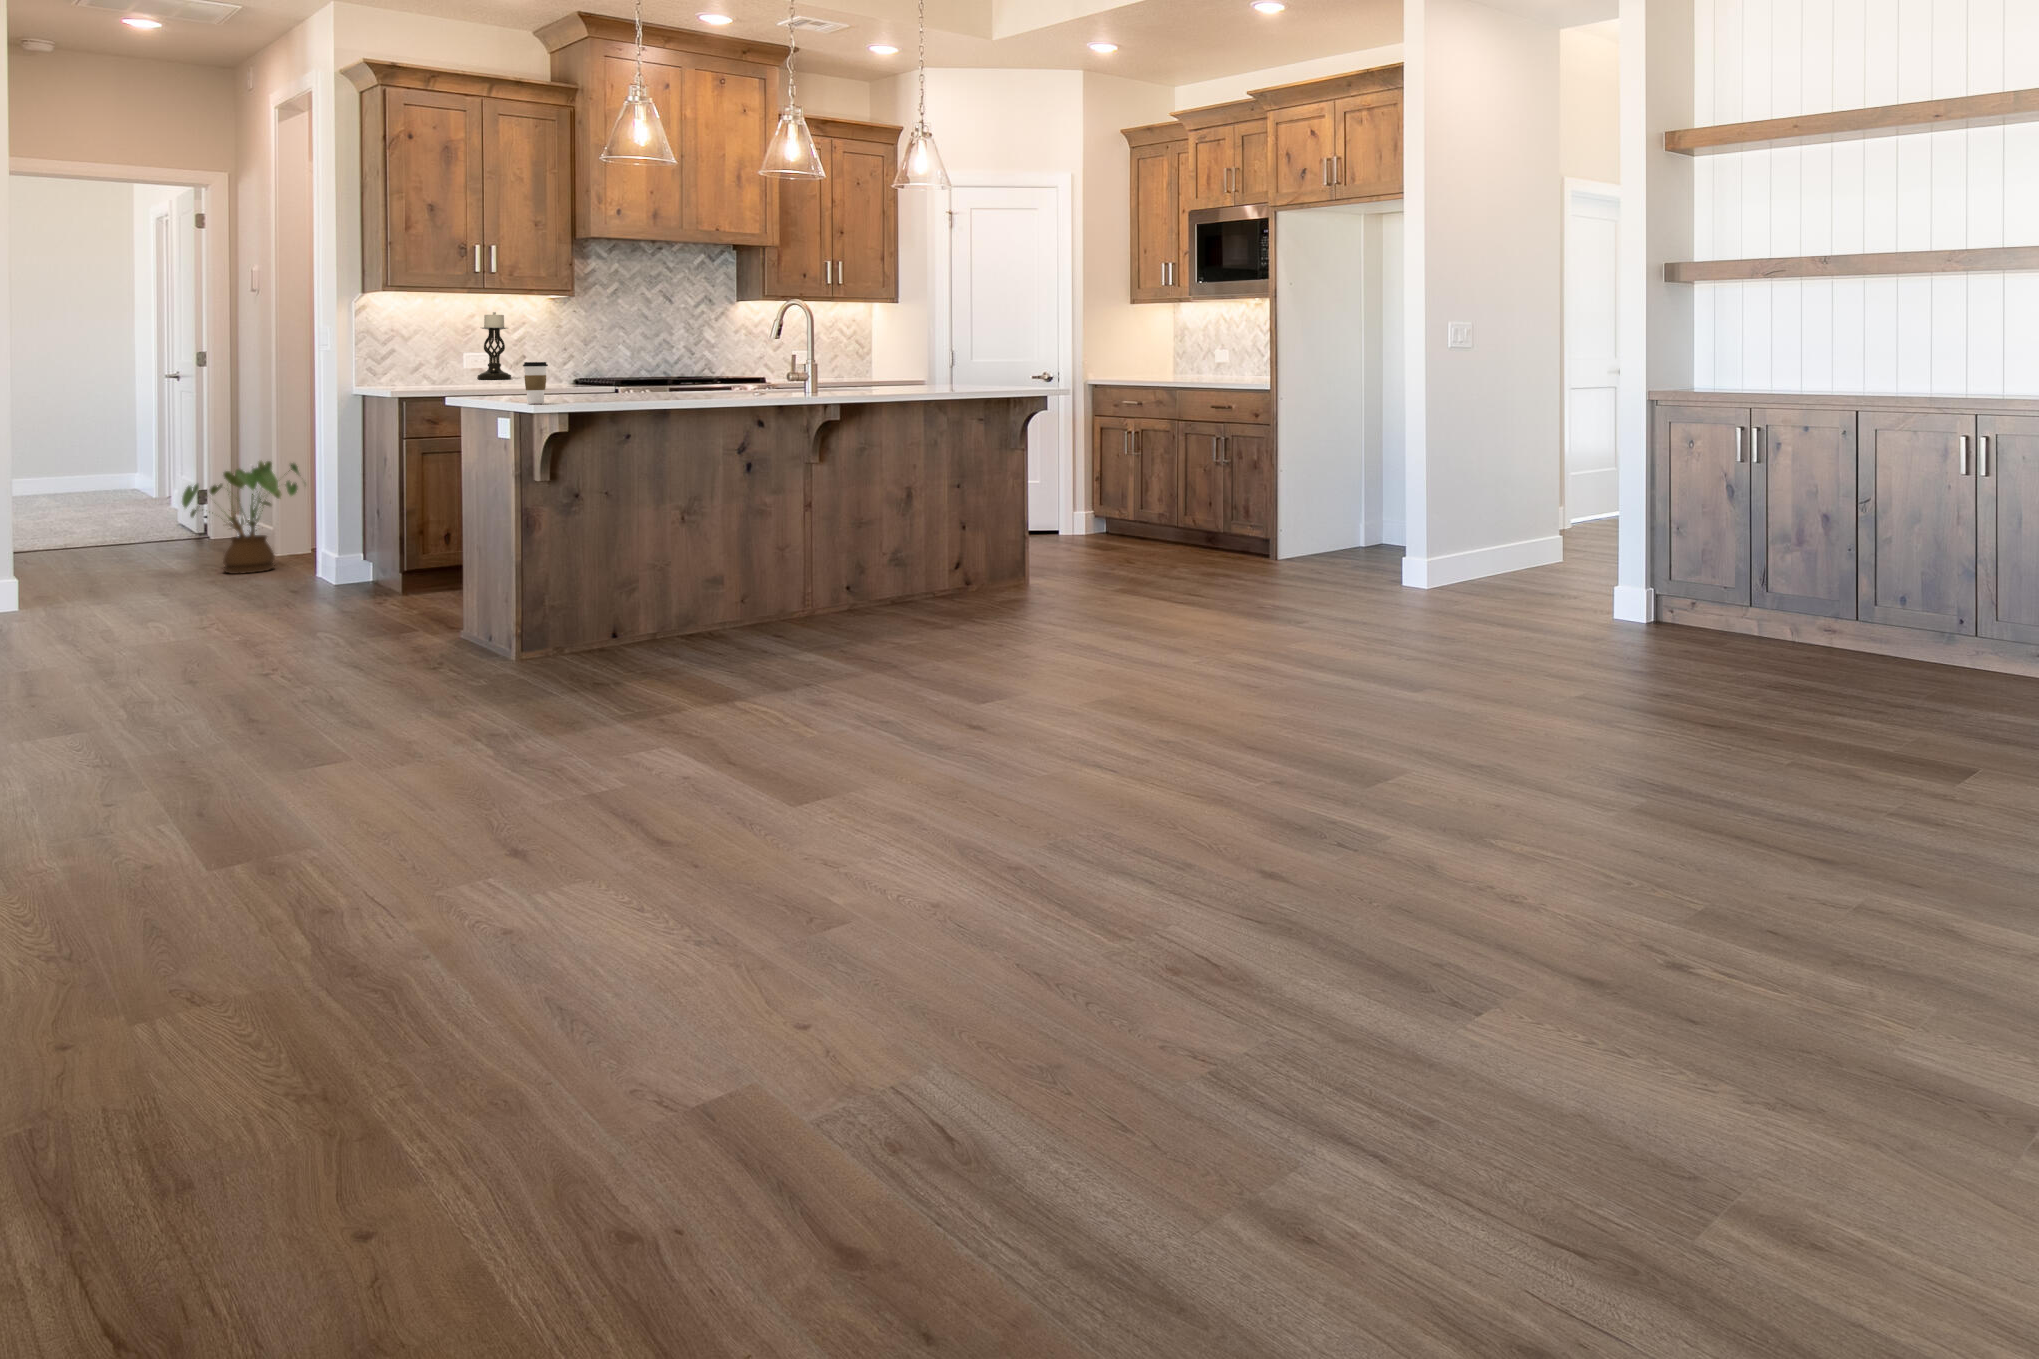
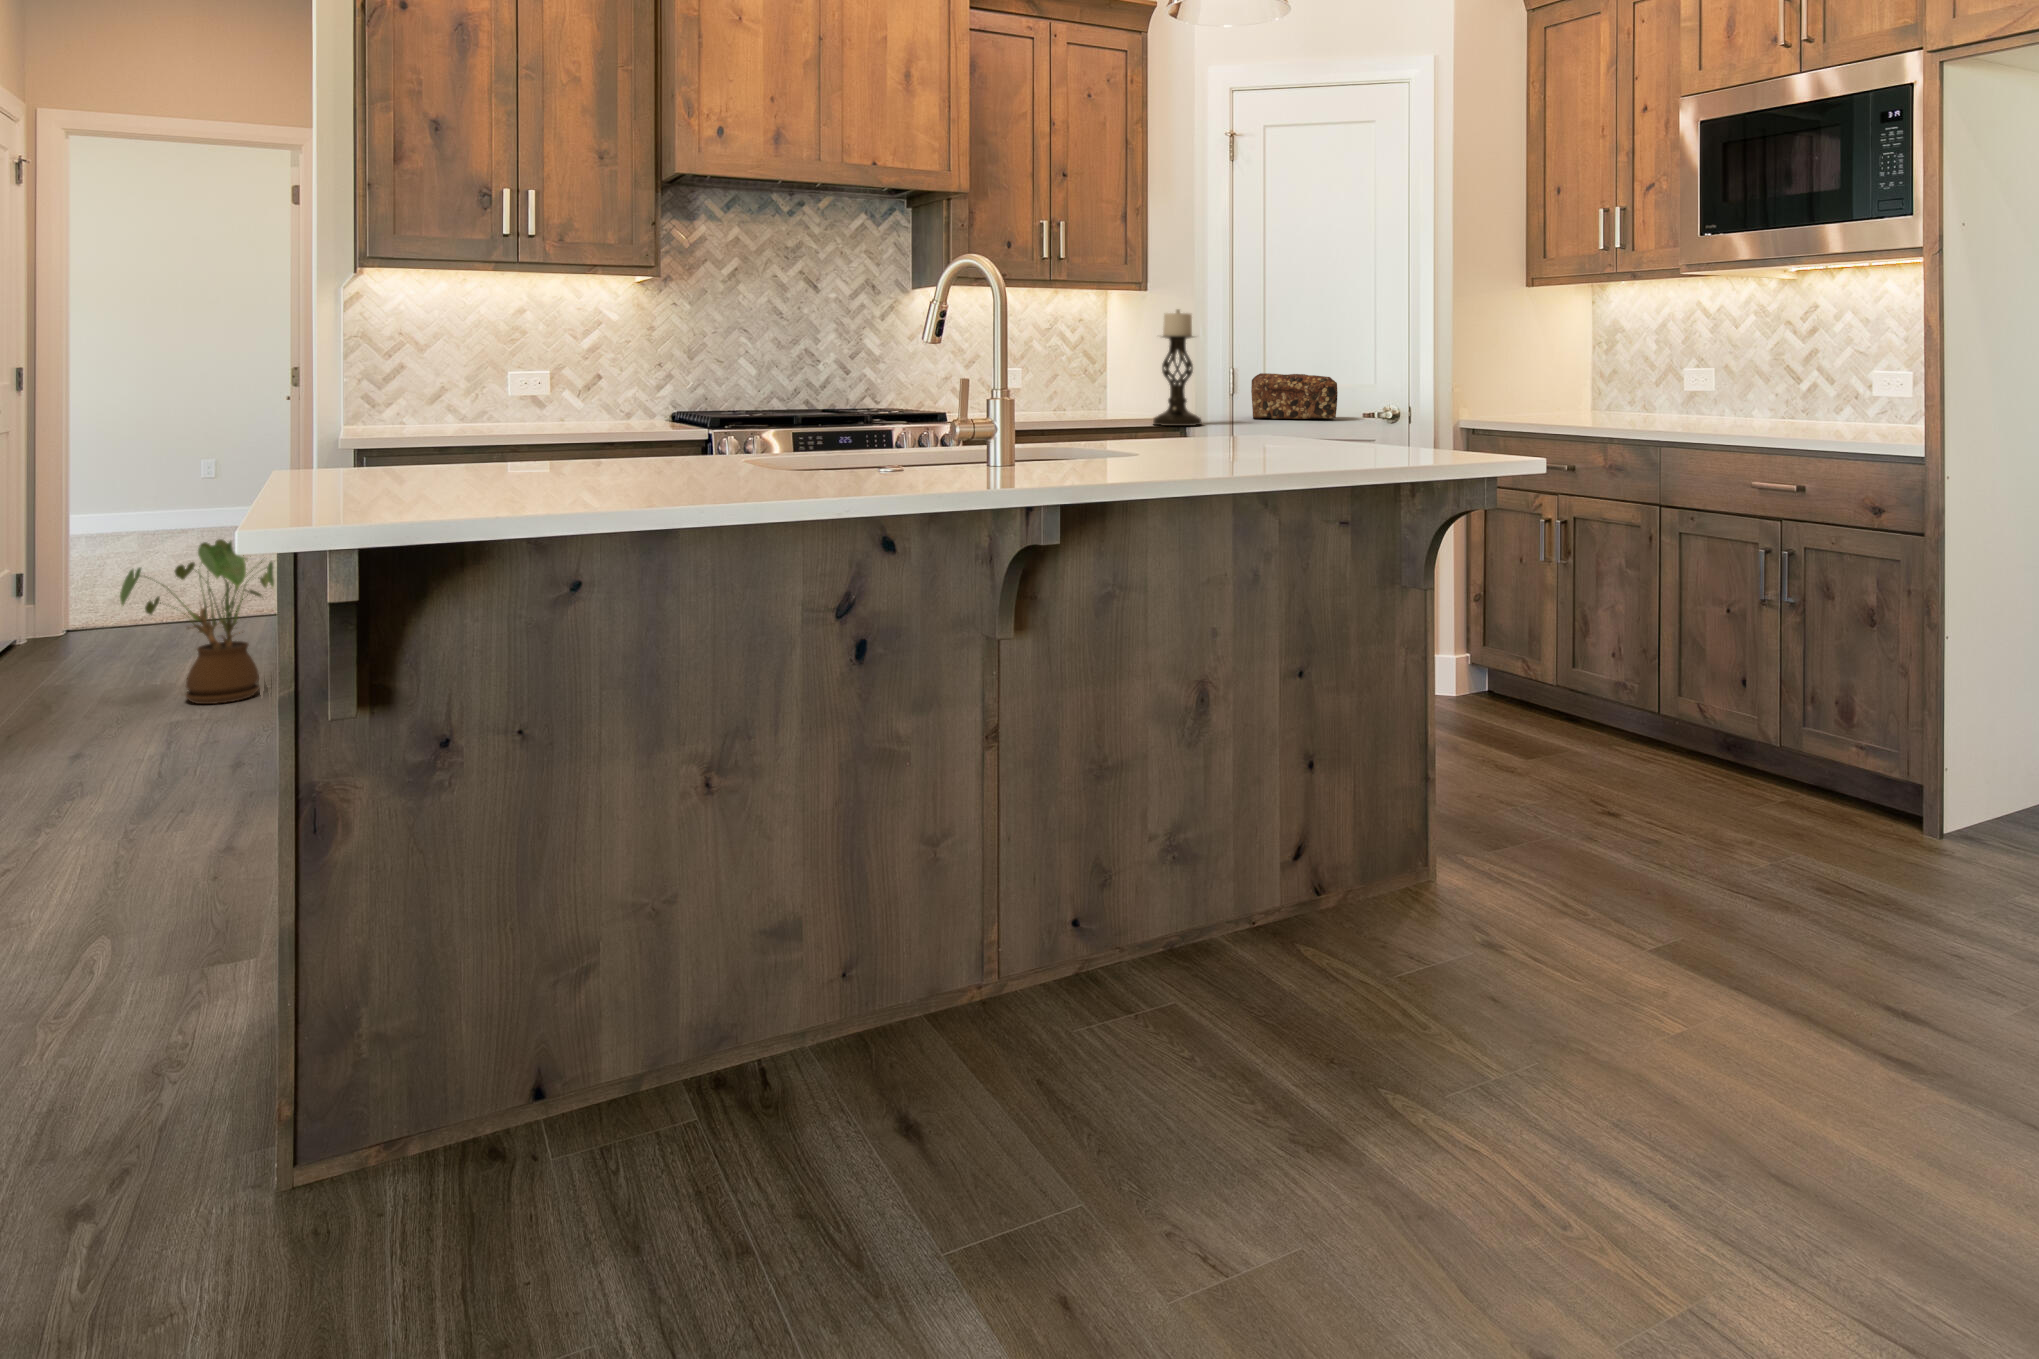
candle holder: present [477,312,512,379] -> present [1153,309,1202,426]
bread loaf: none [958,354,1009,380] -> present [1251,373,1338,419]
coffee cup: present [523,362,548,404] -> none [385,400,440,497]

